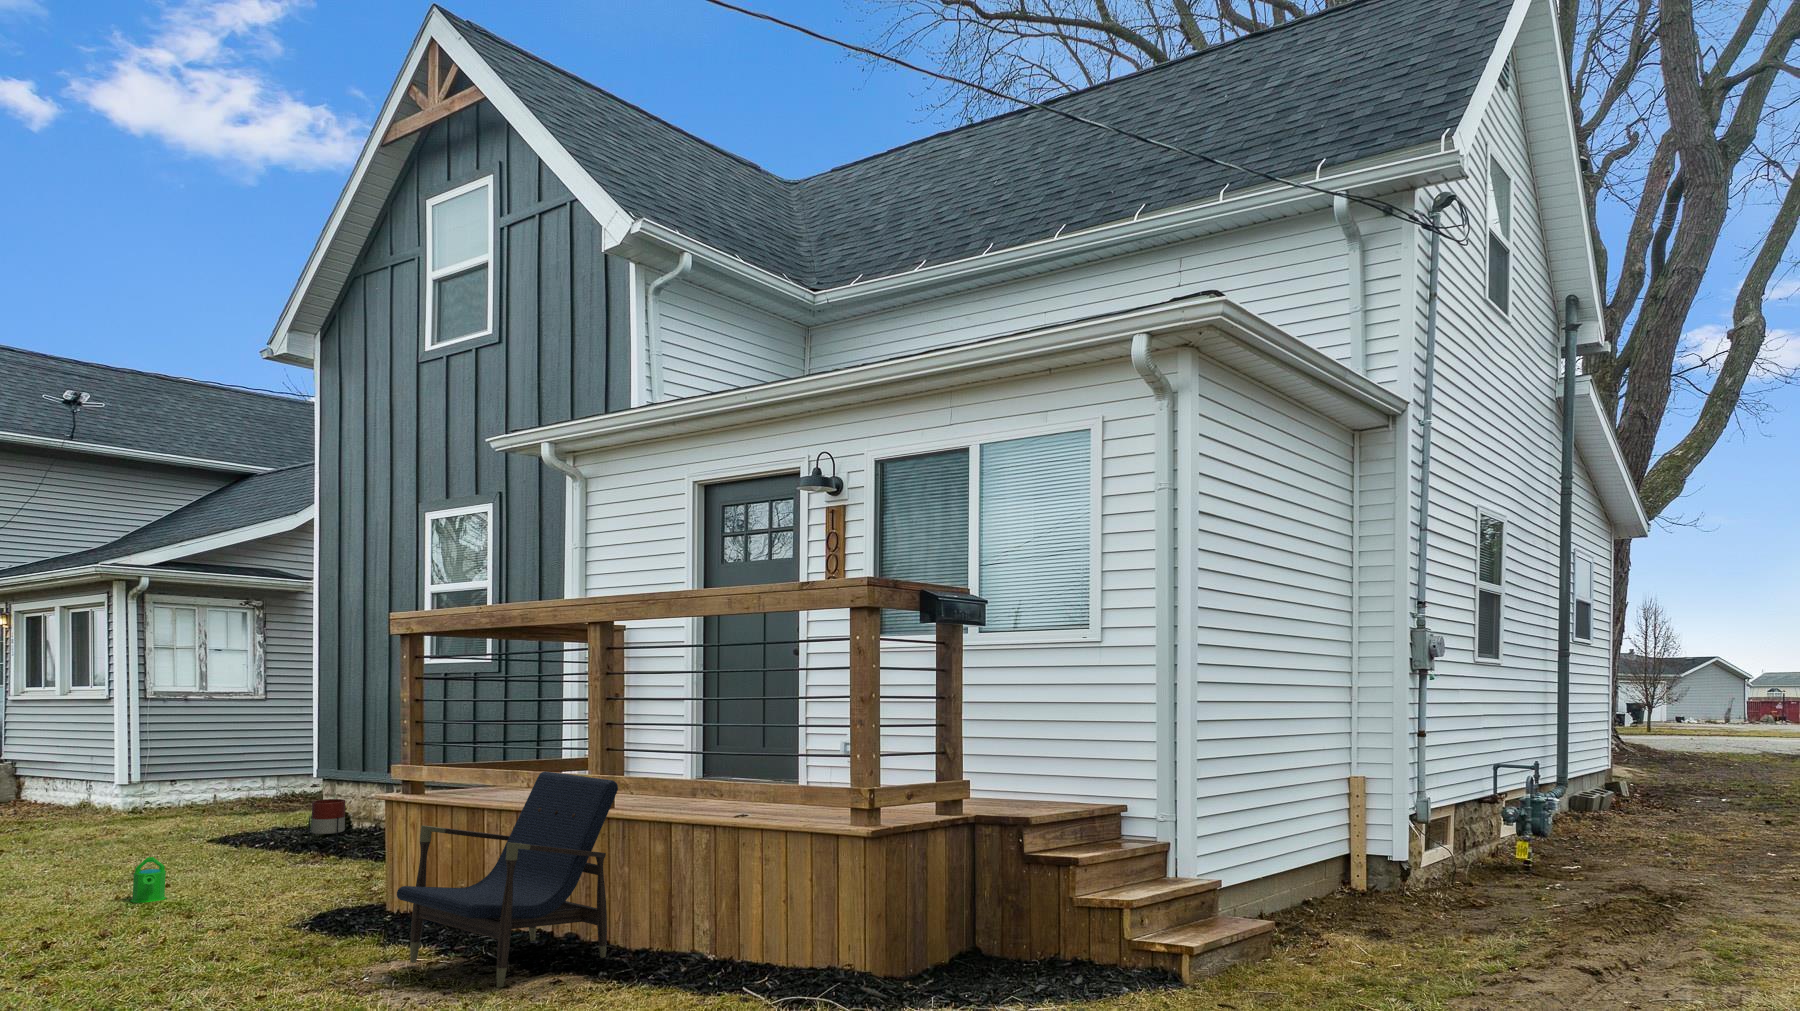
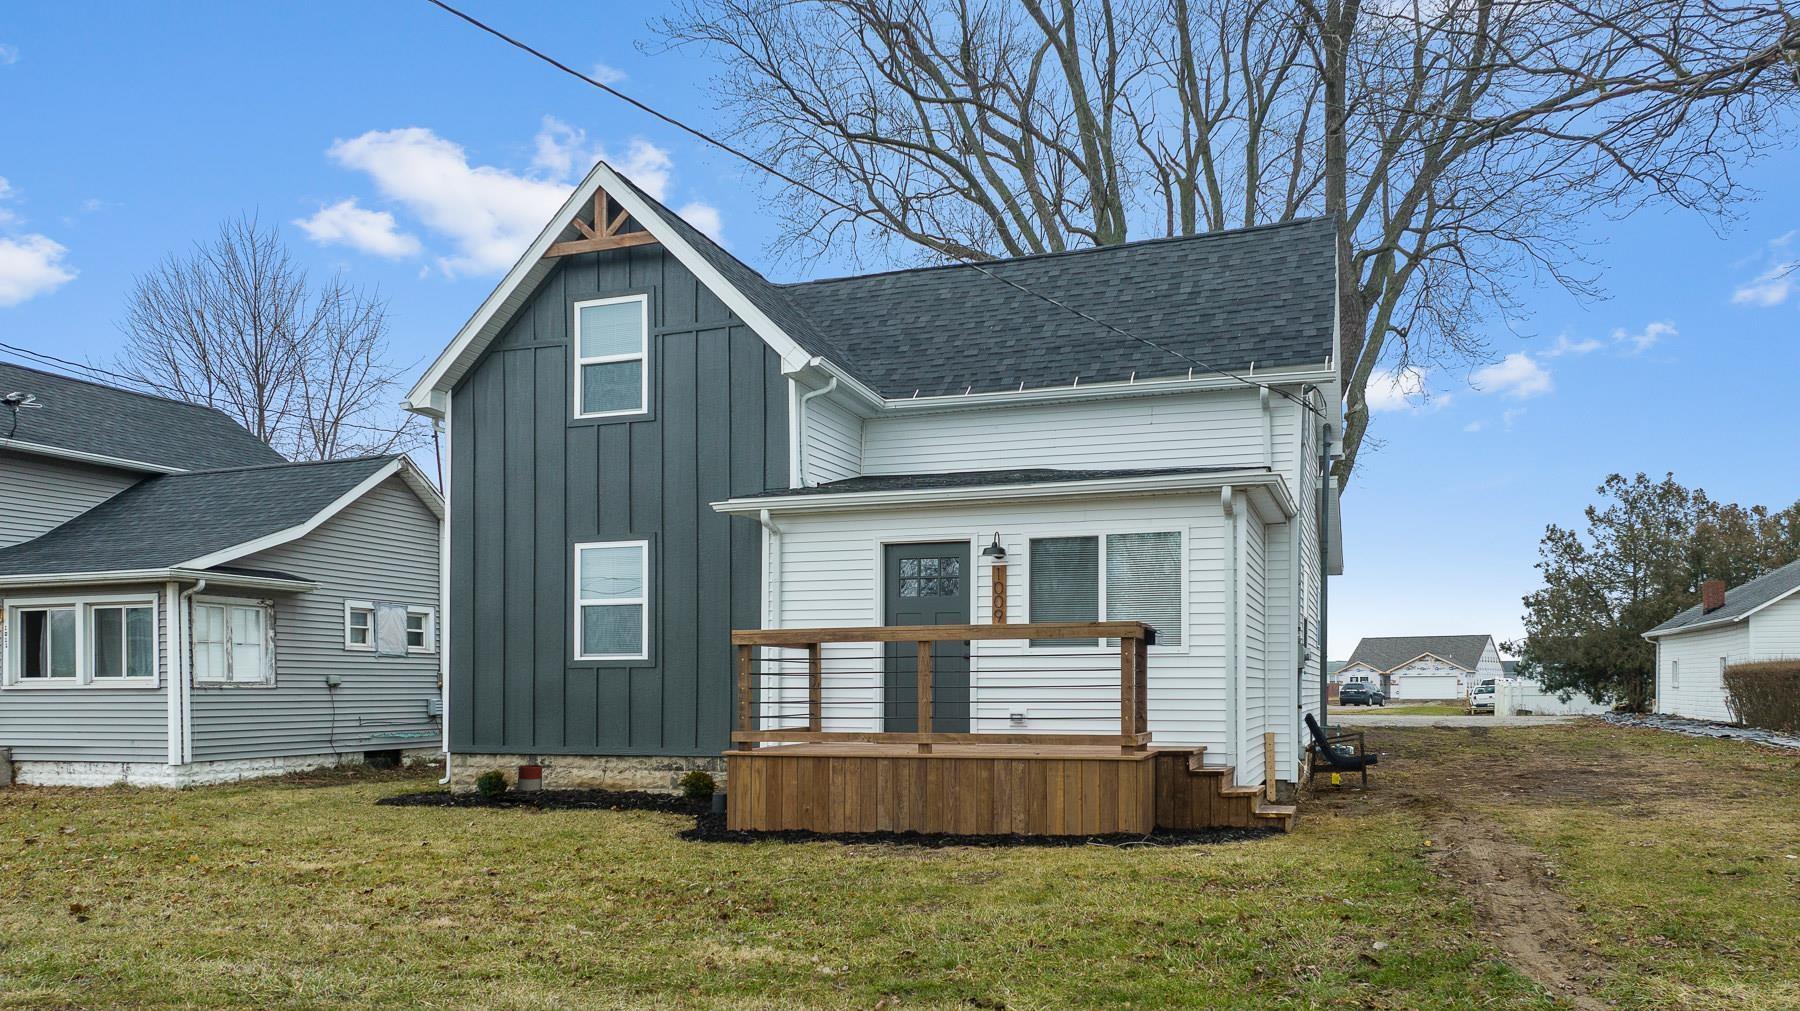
lounge chair: present [397,771,618,987] -> present [1305,713,1378,790]
watering can: present [131,857,167,903] -> none [514,800,541,832]

